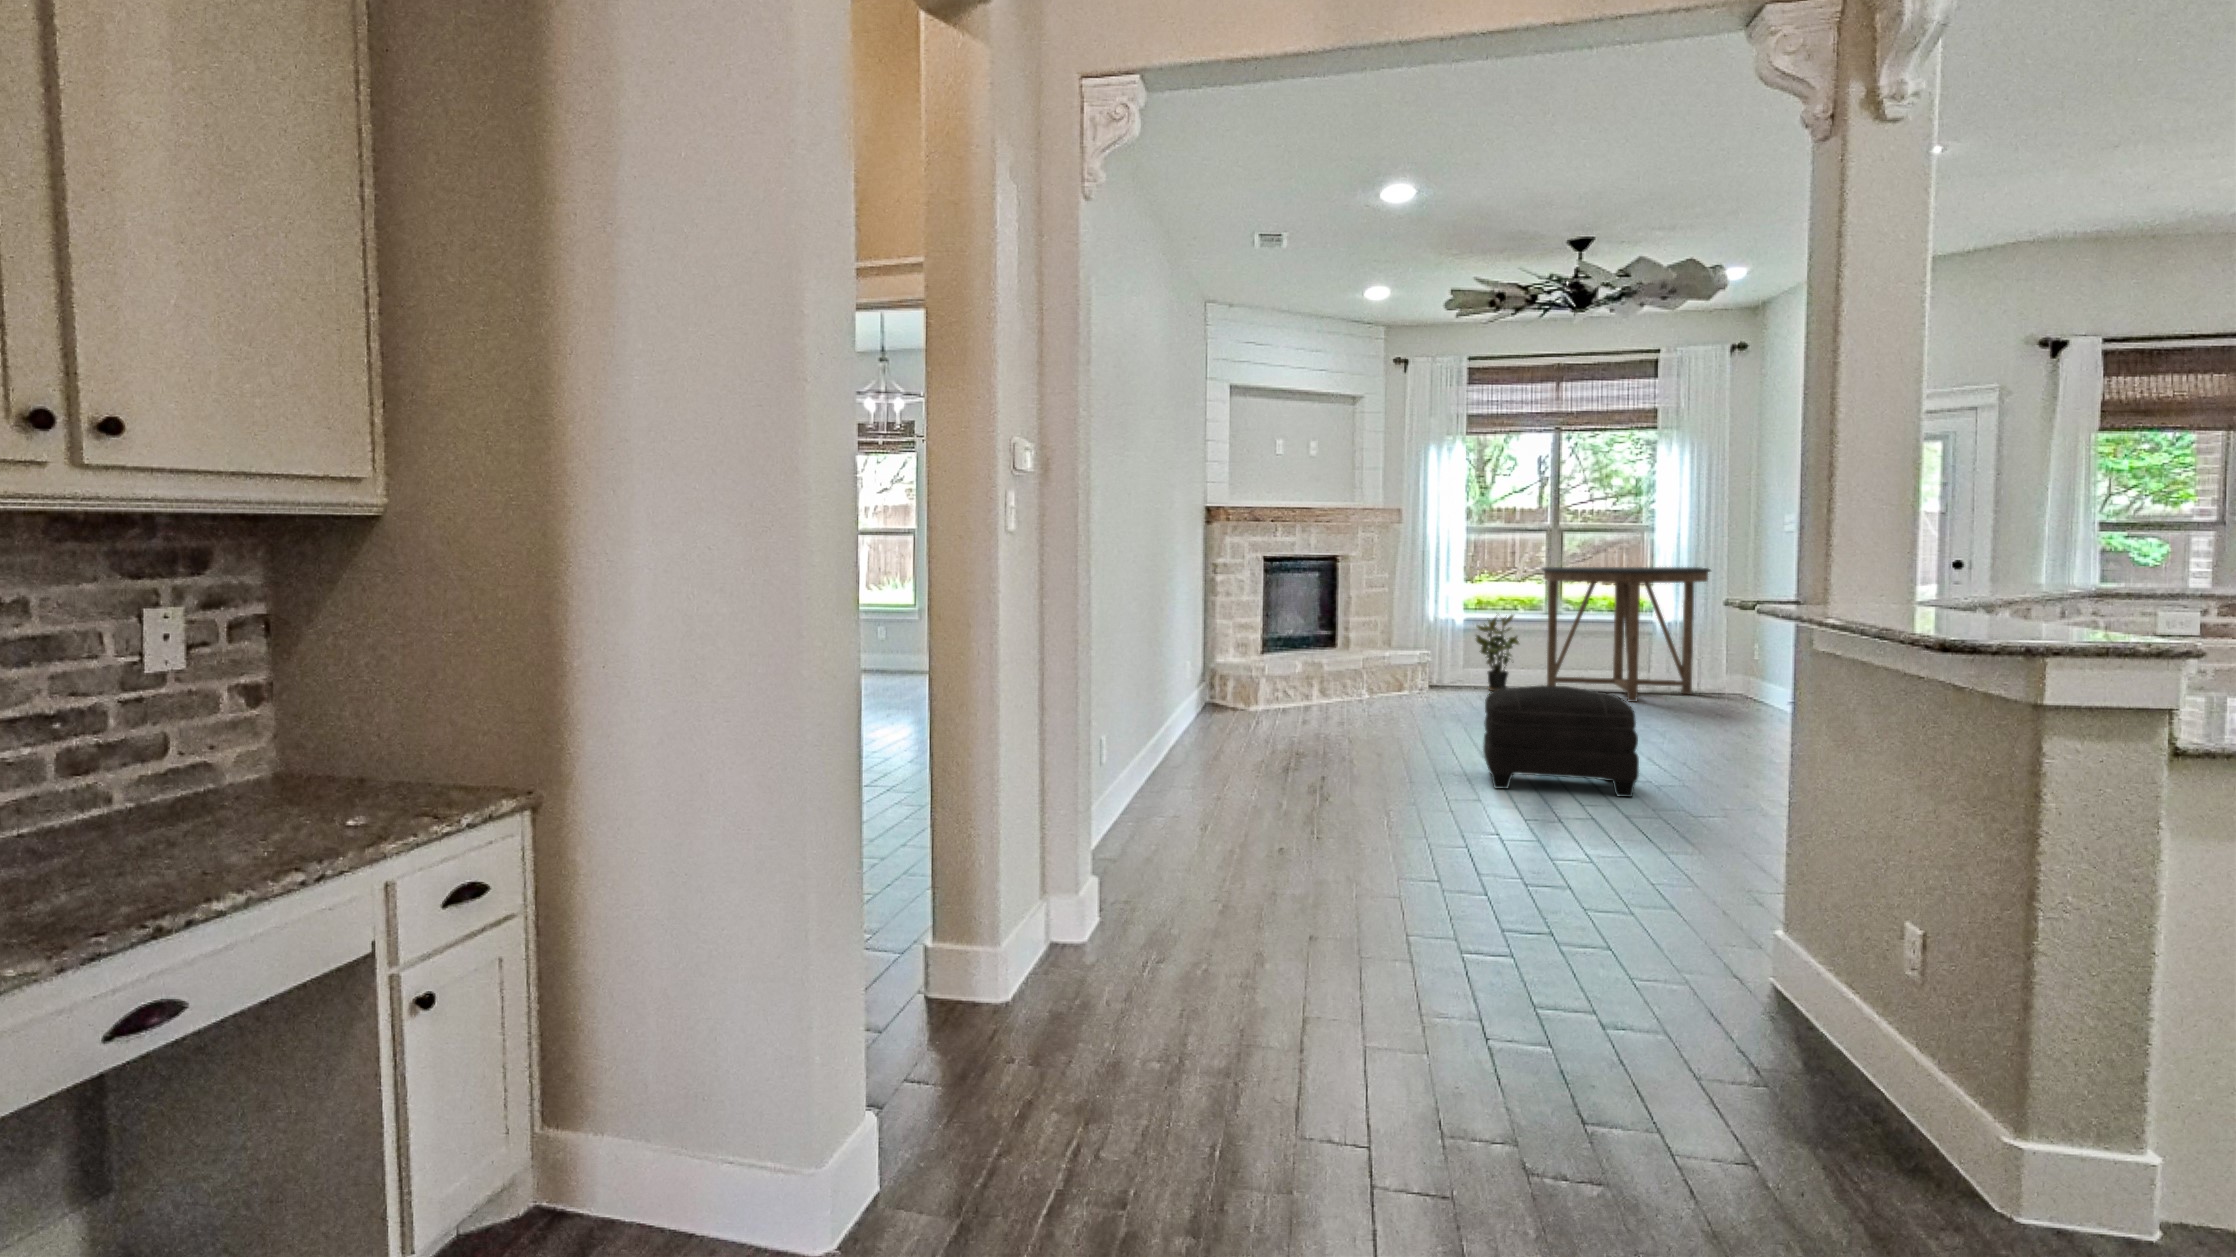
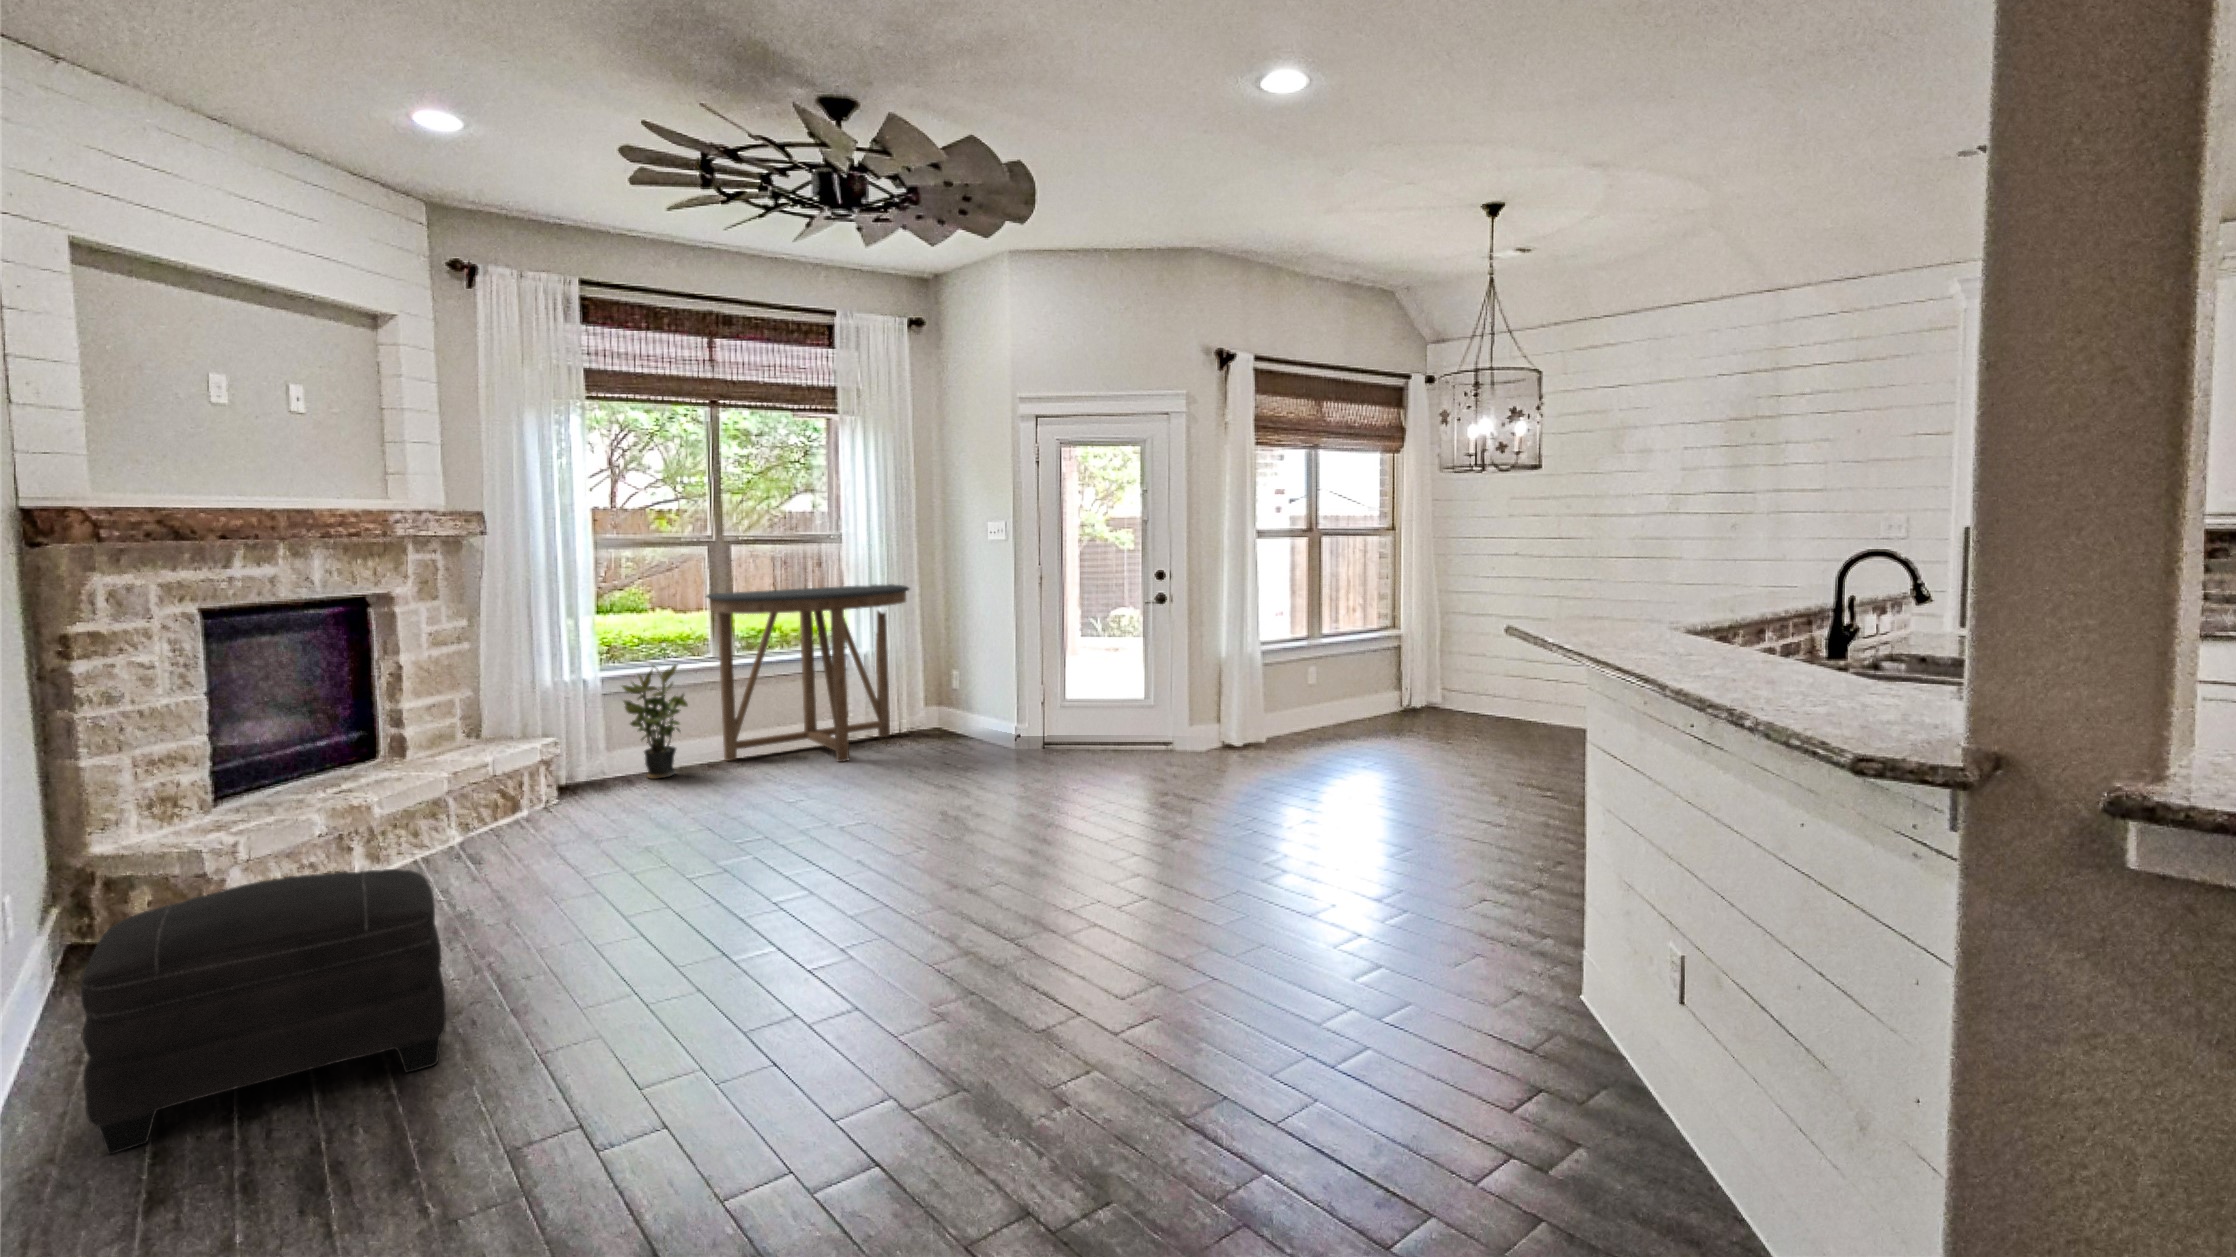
ottoman: present [1483,685,1639,797] -> present [81,869,446,1155]

